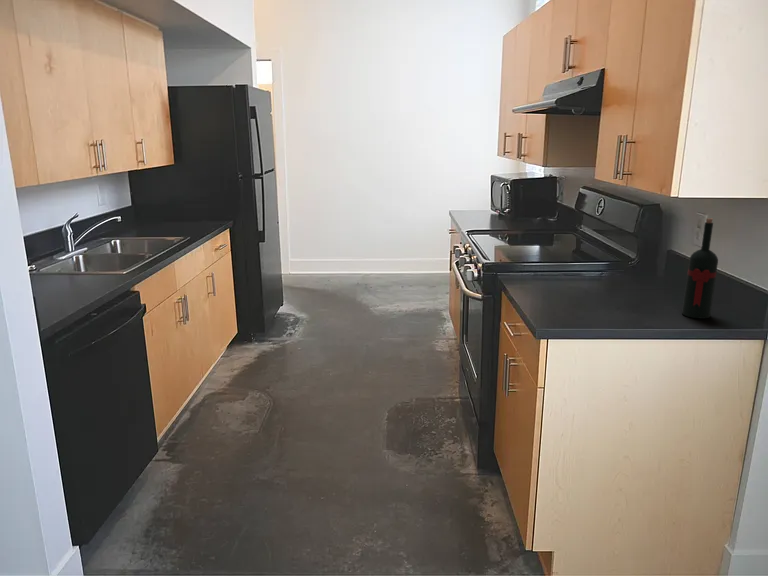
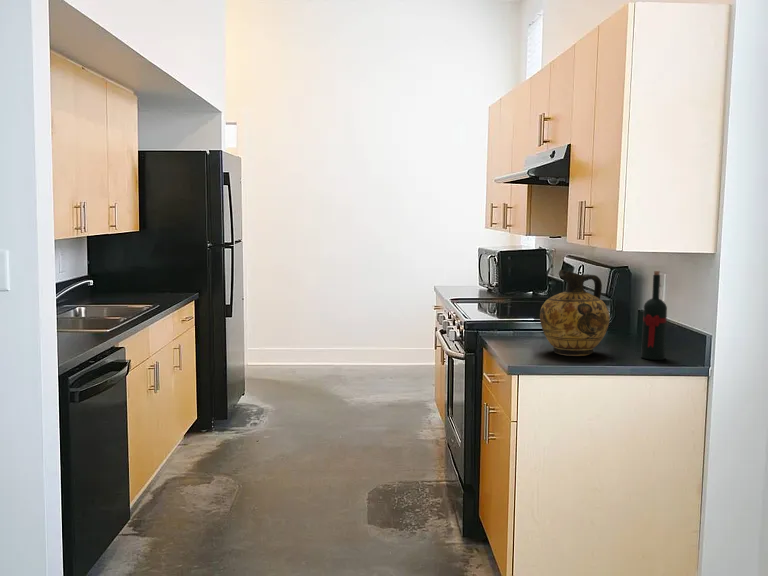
ceramic jug: none [568,216,648,312] -> present [540,270,610,356]

